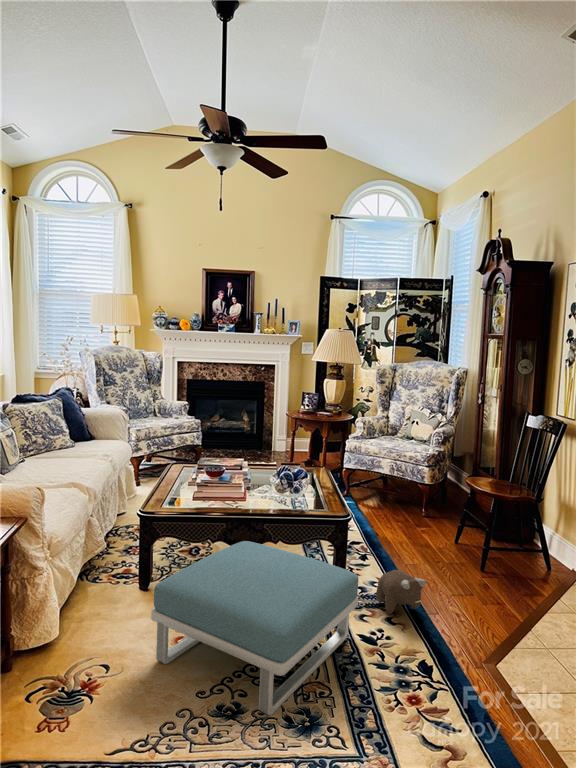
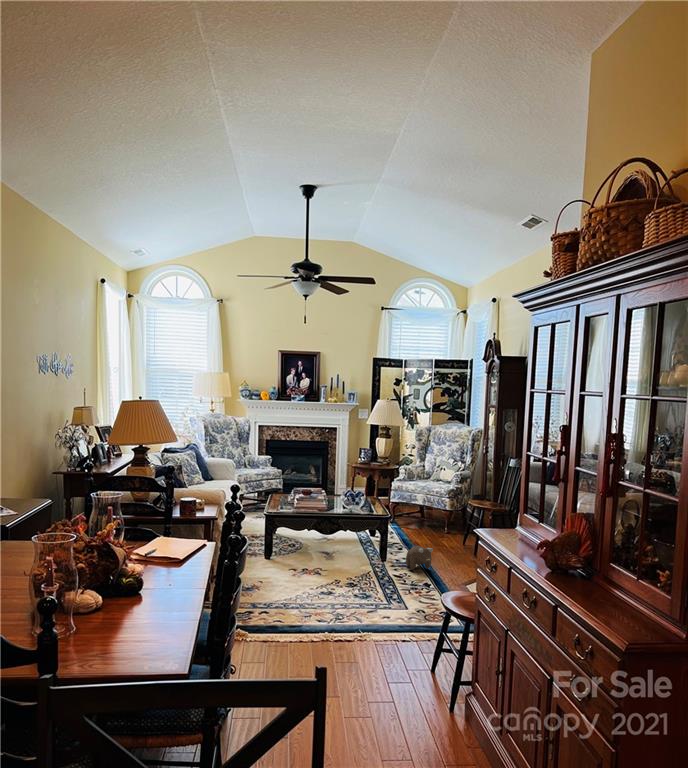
footstool: present [151,541,358,715] -> none [283,527,393,594]

